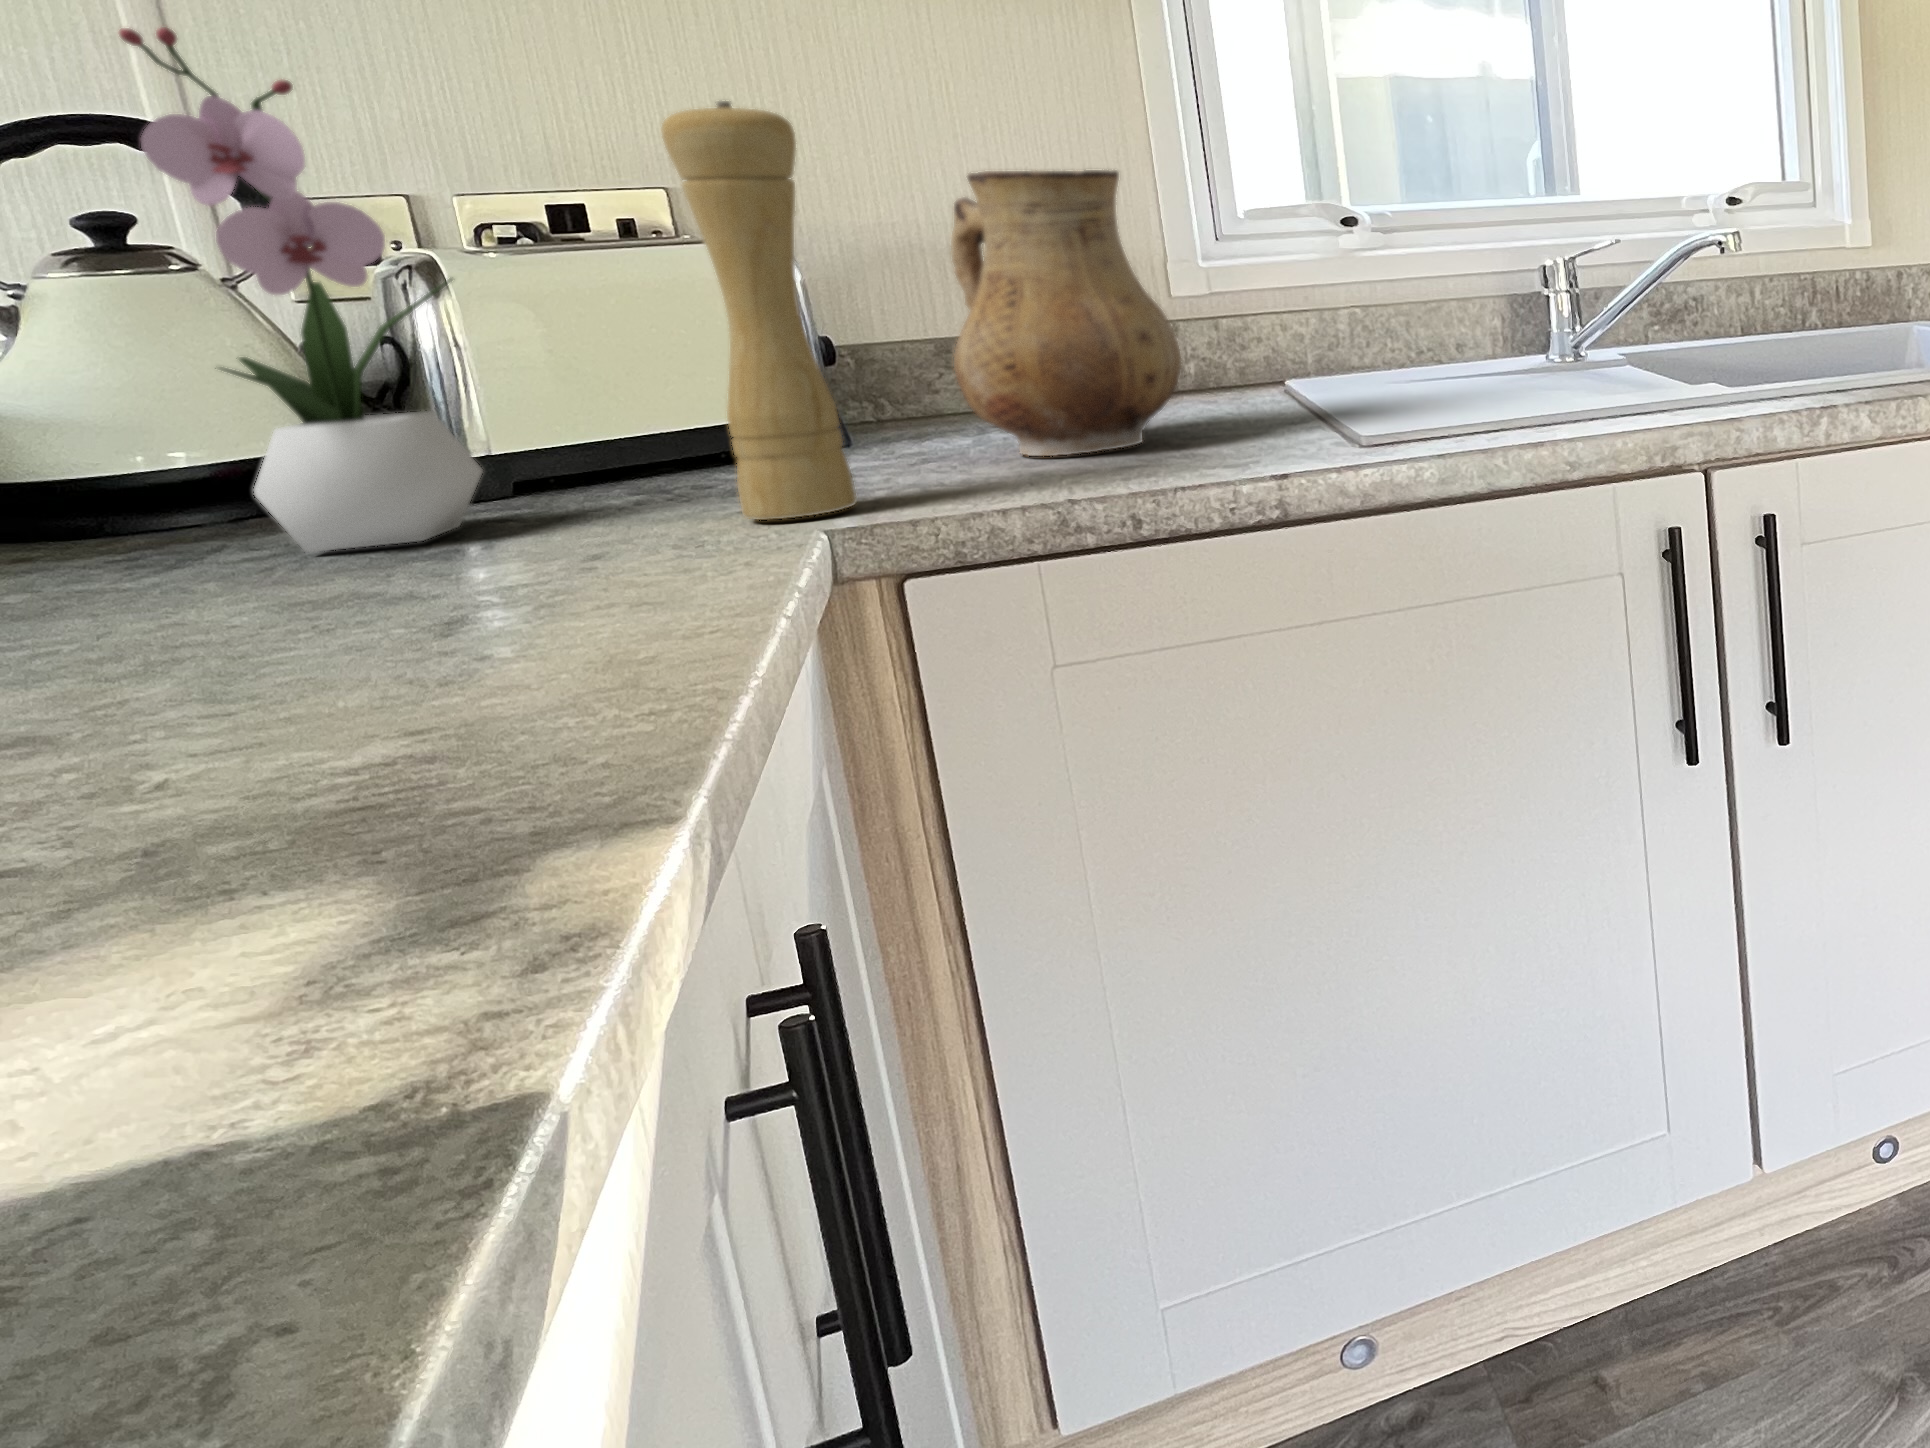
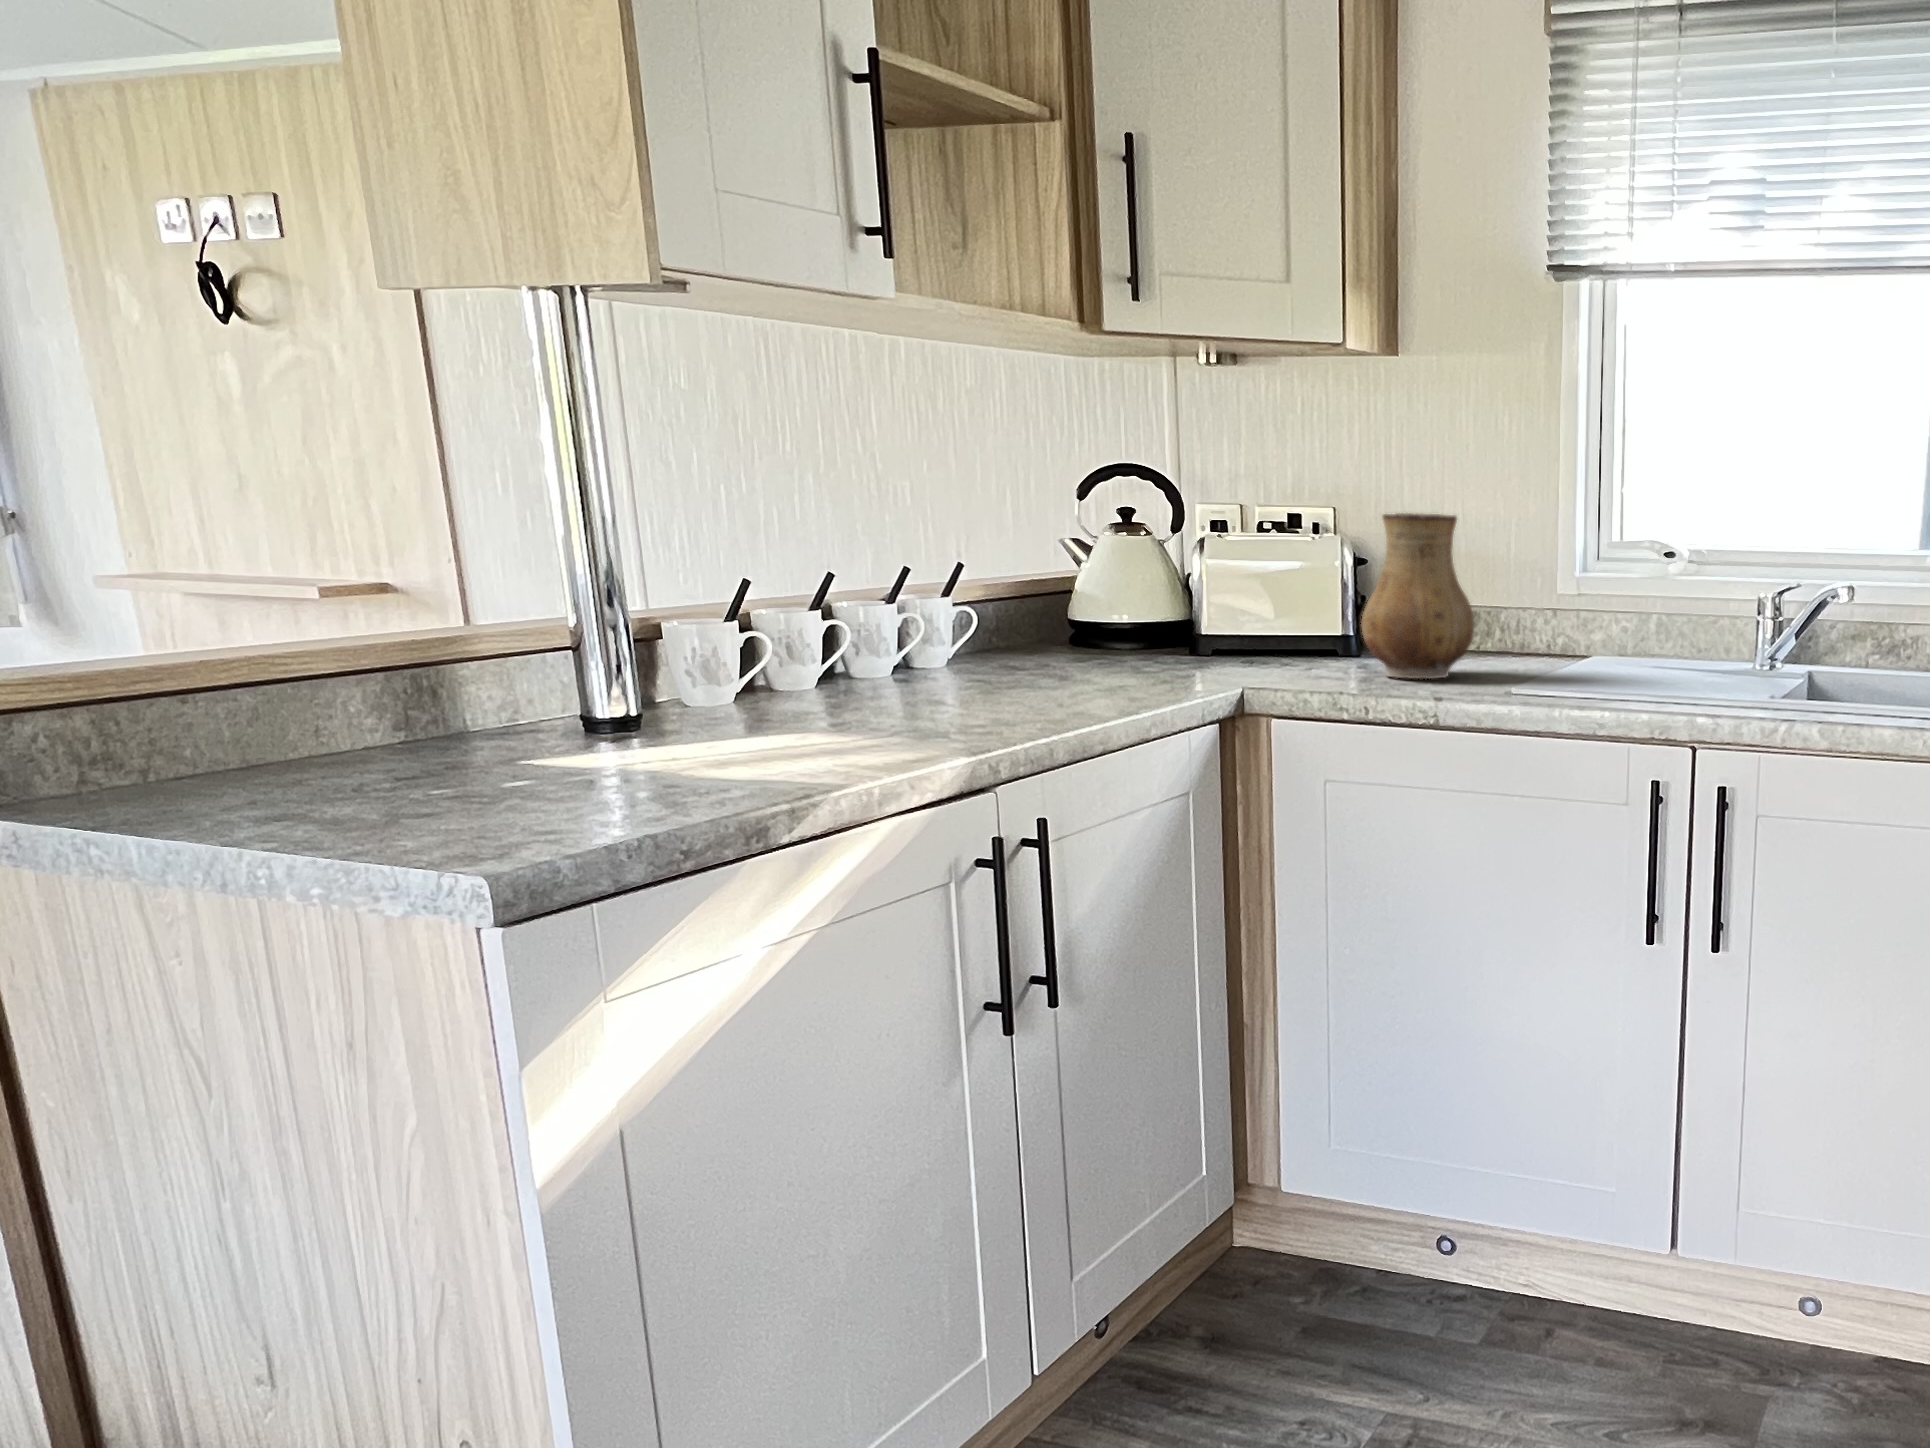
flower arrangement: present [119,27,483,552] -> none [1076,439,1179,671]
pepper mill: present [662,101,857,520] -> none [1222,476,1274,684]

